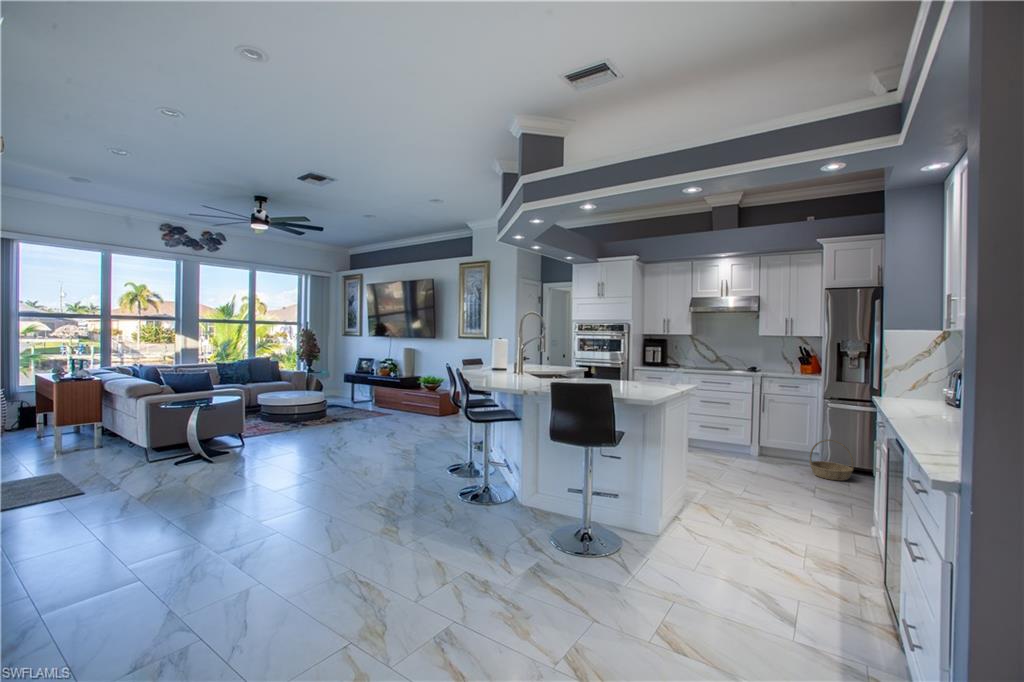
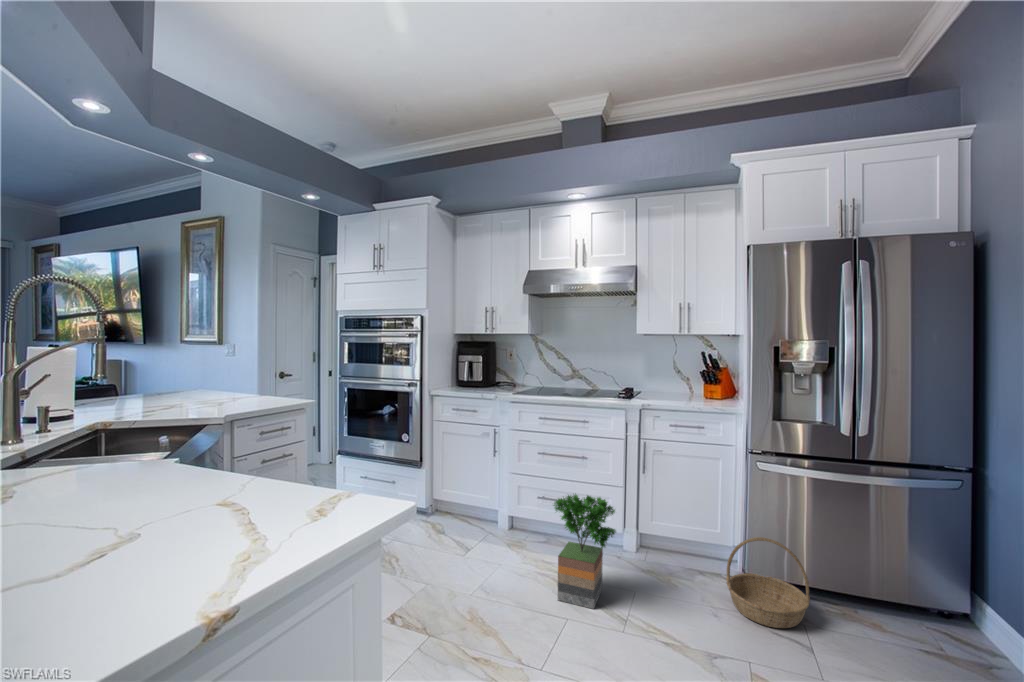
potted tree: none [714,416,750,470] -> present [554,494,616,609]

